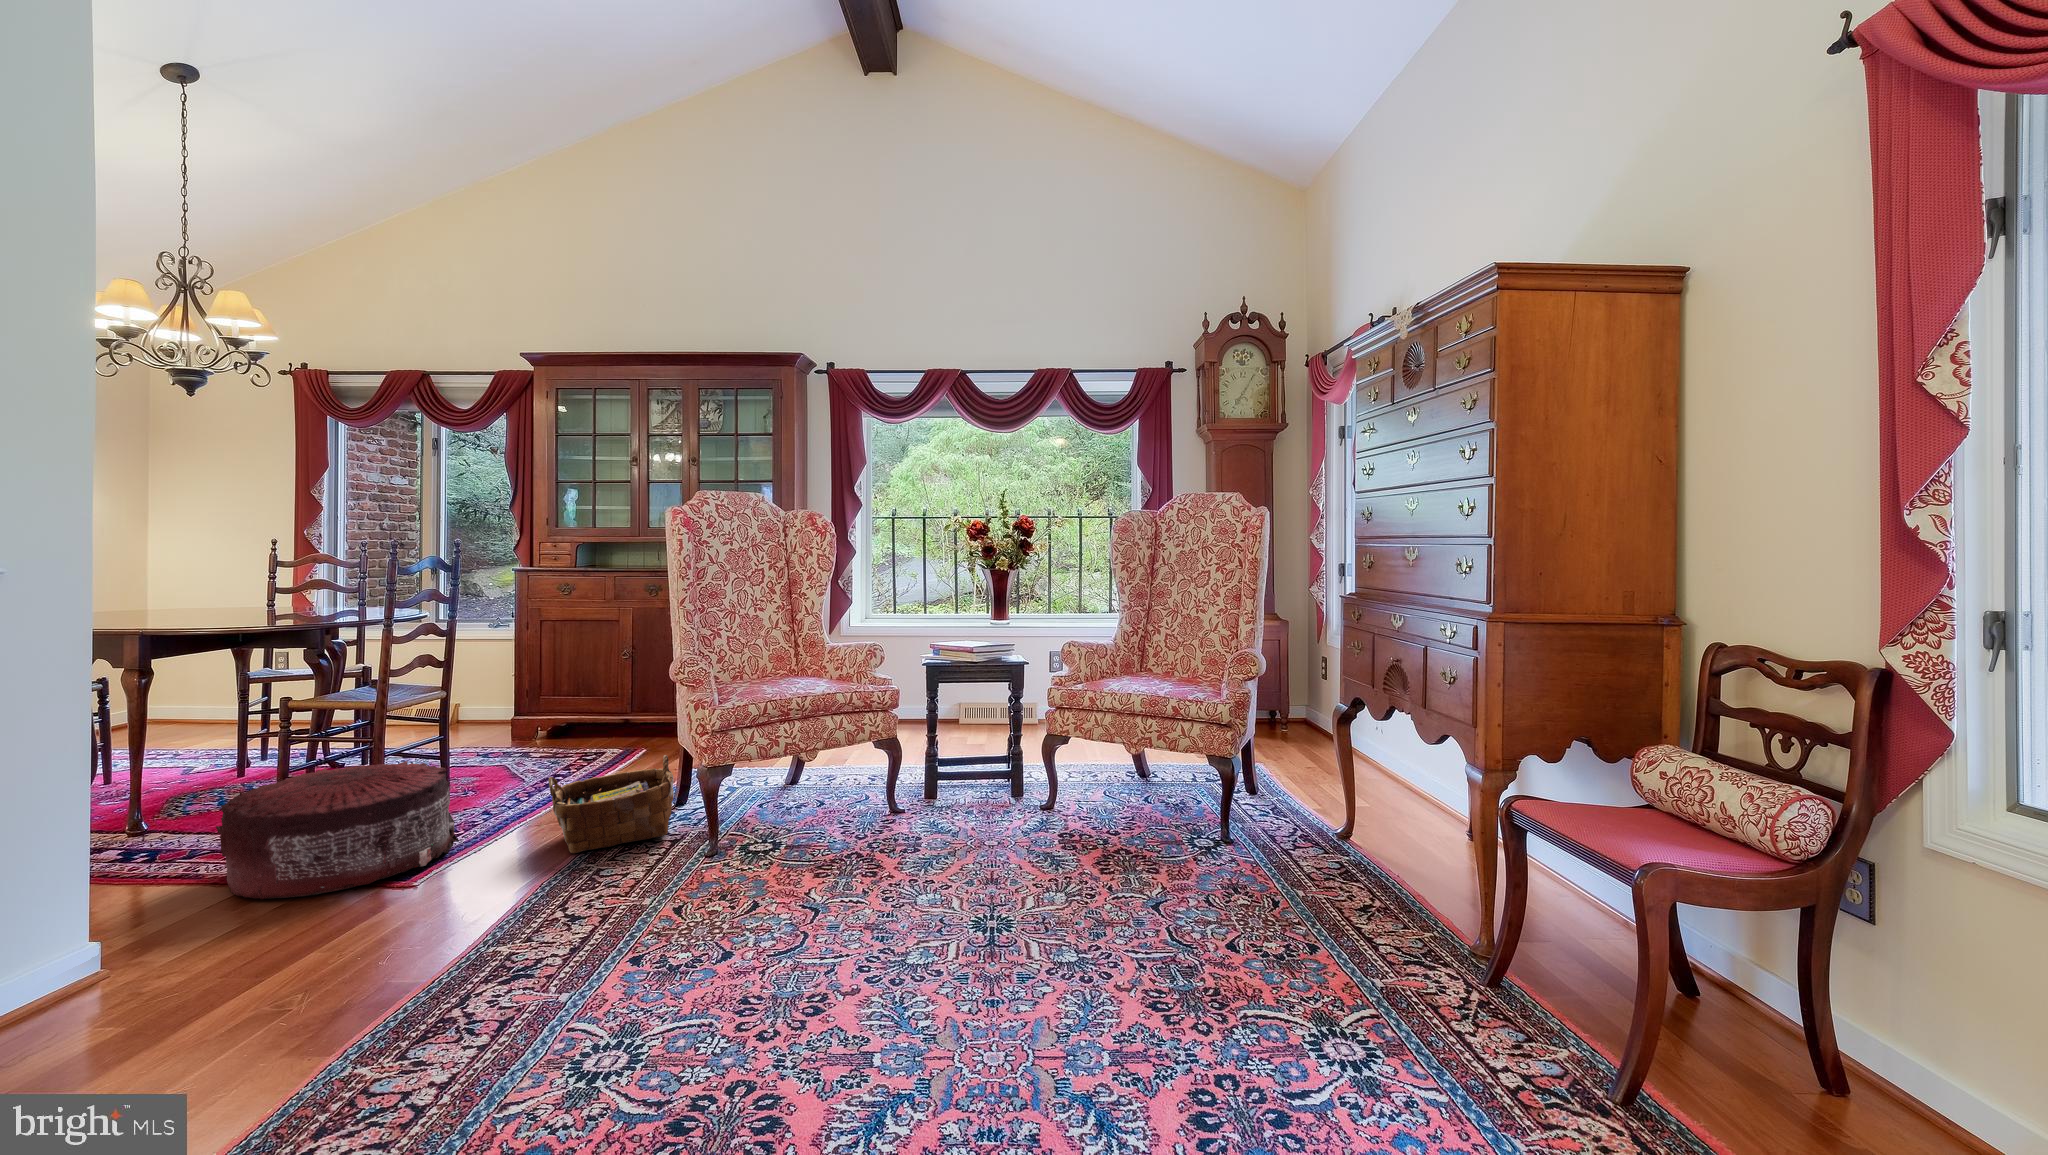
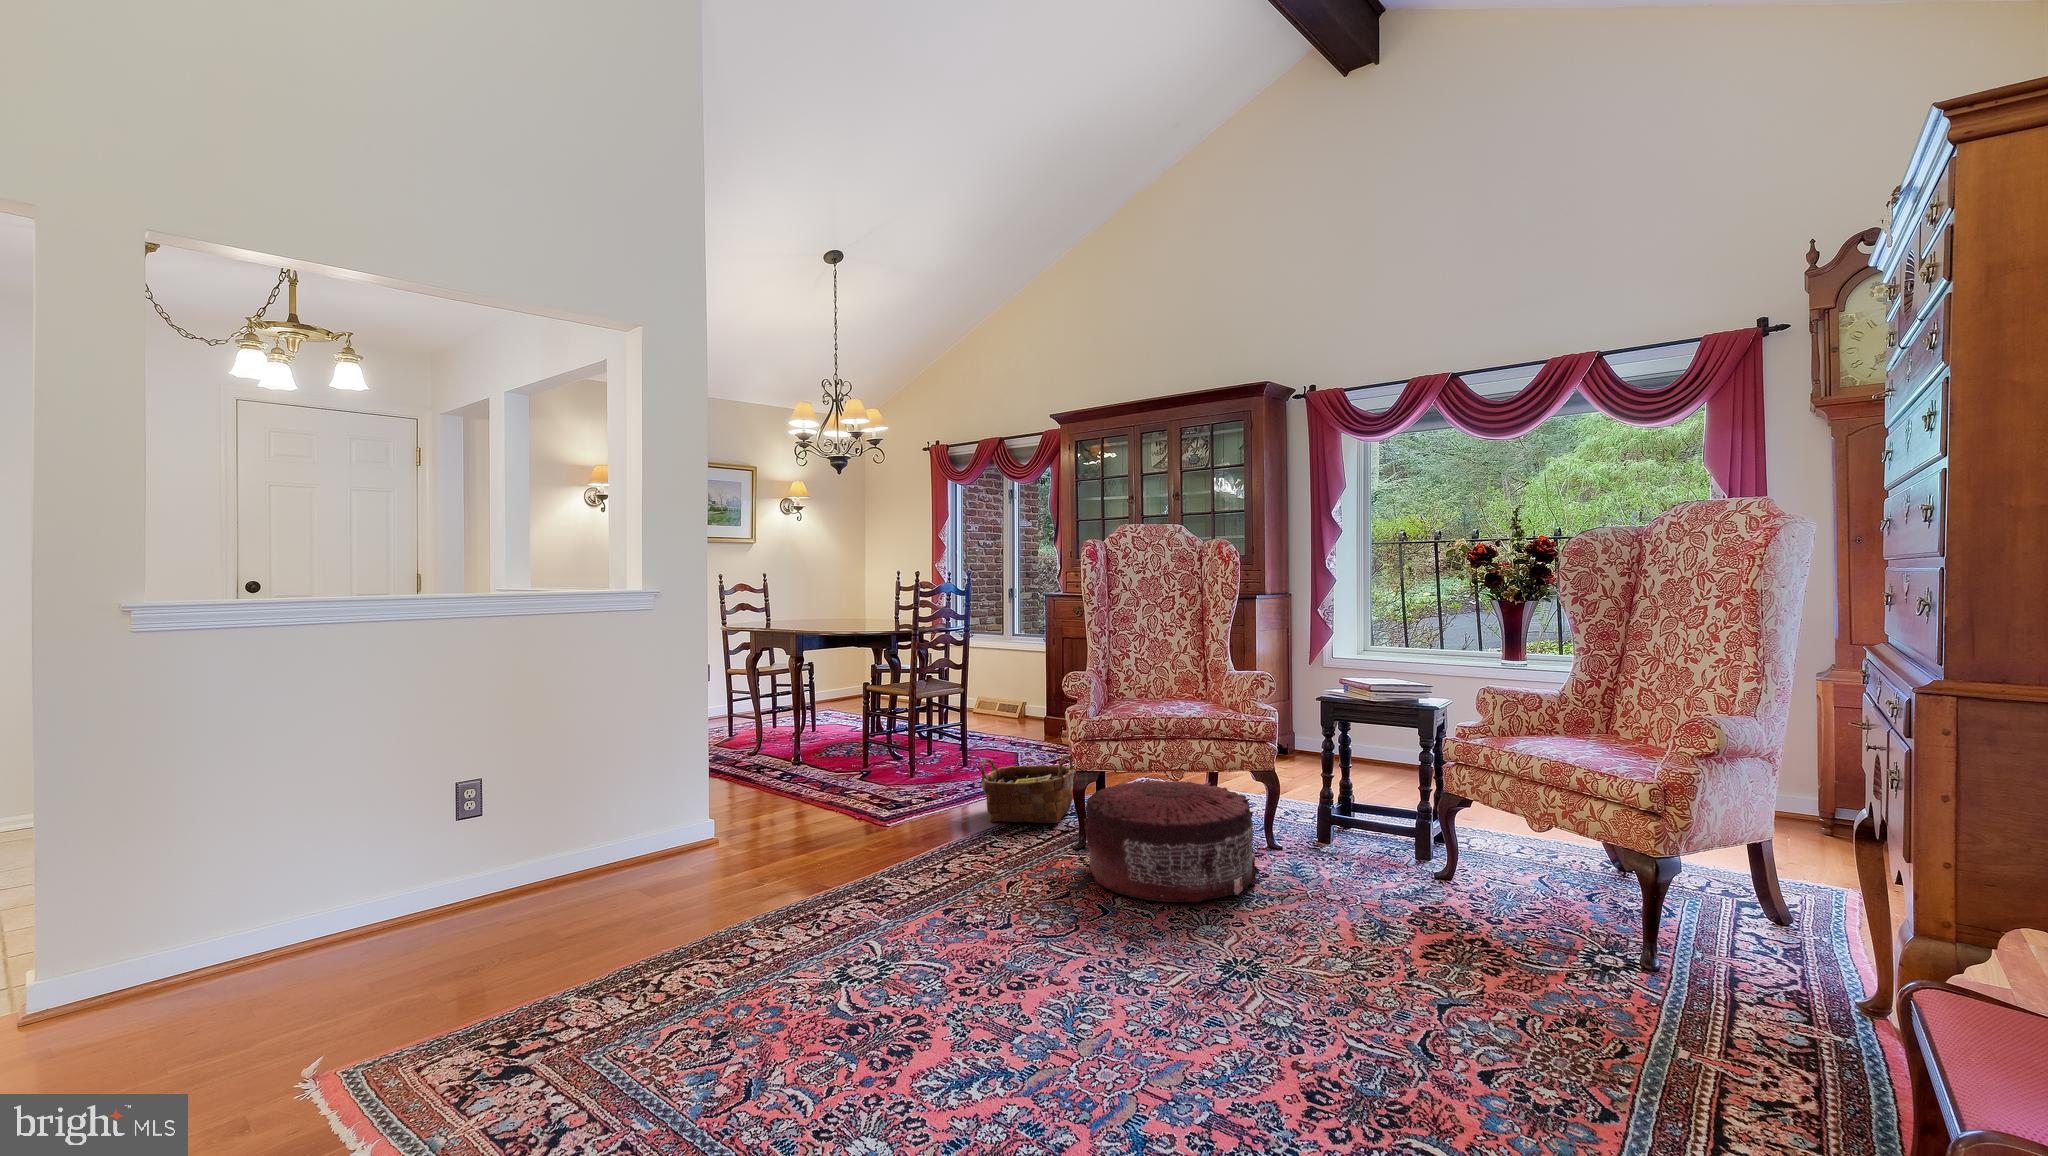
pouf: present [216,761,459,899] -> present [1084,778,1259,903]

